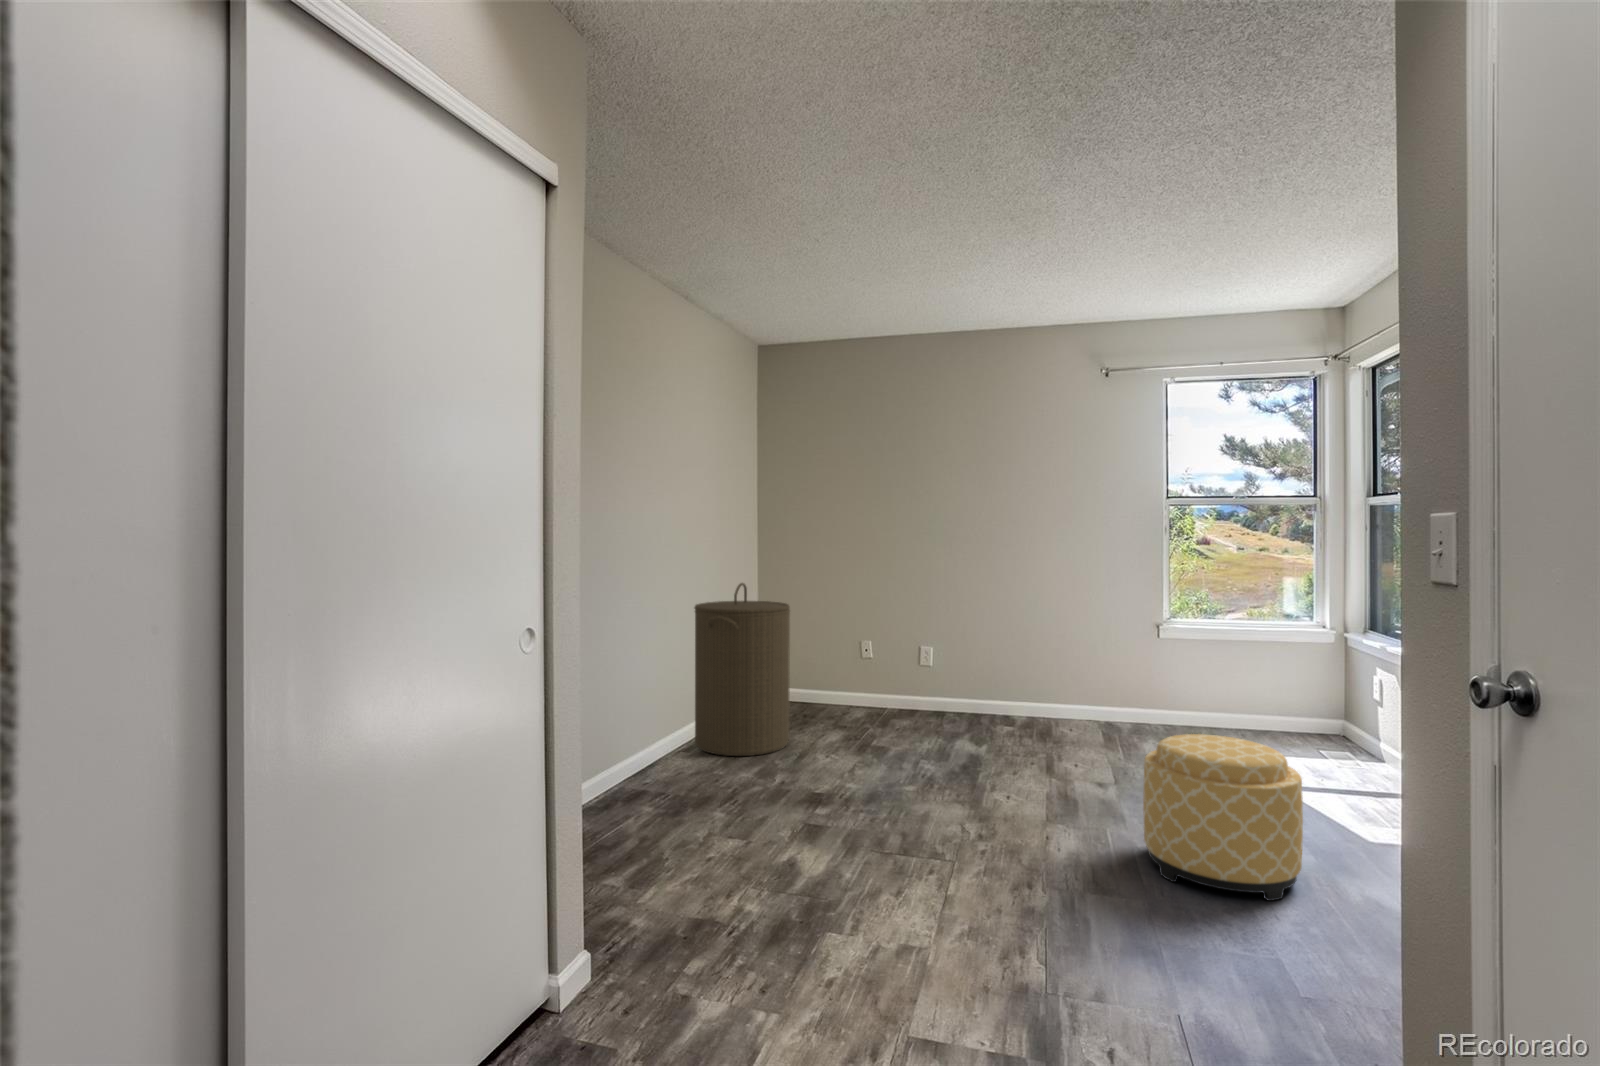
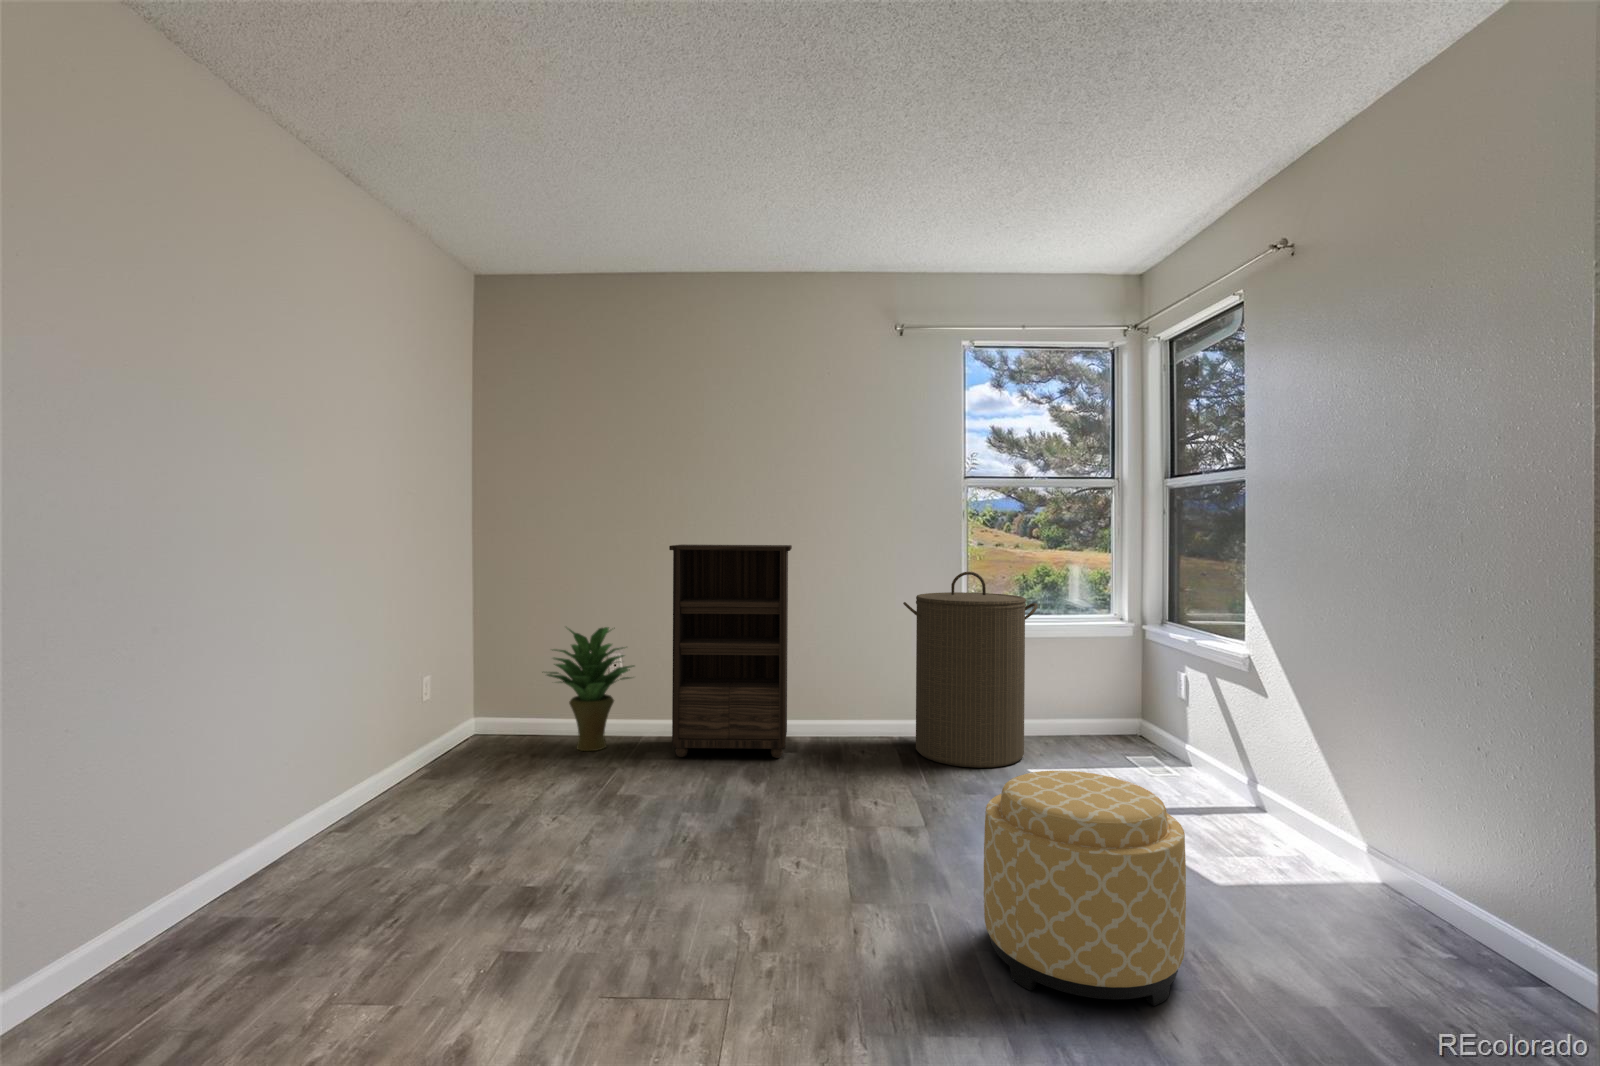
bookshelf: none [908,556,1008,730] -> present [669,545,792,758]
laundry hamper: present [694,583,790,756] -> present [903,572,1037,768]
potted plant: none [810,619,882,716] -> present [547,627,634,751]

